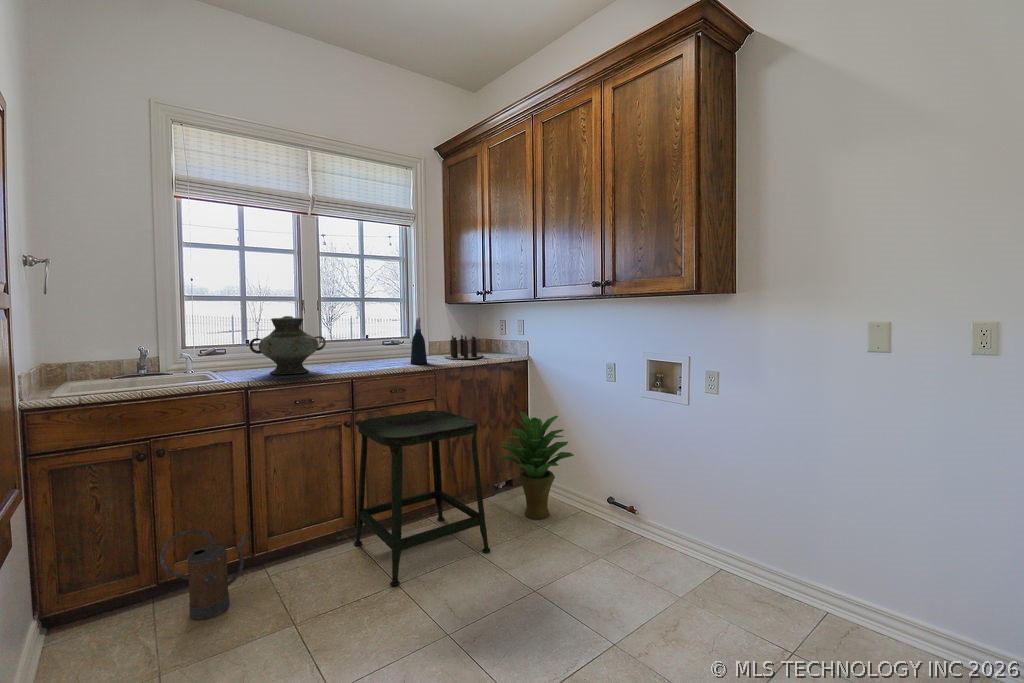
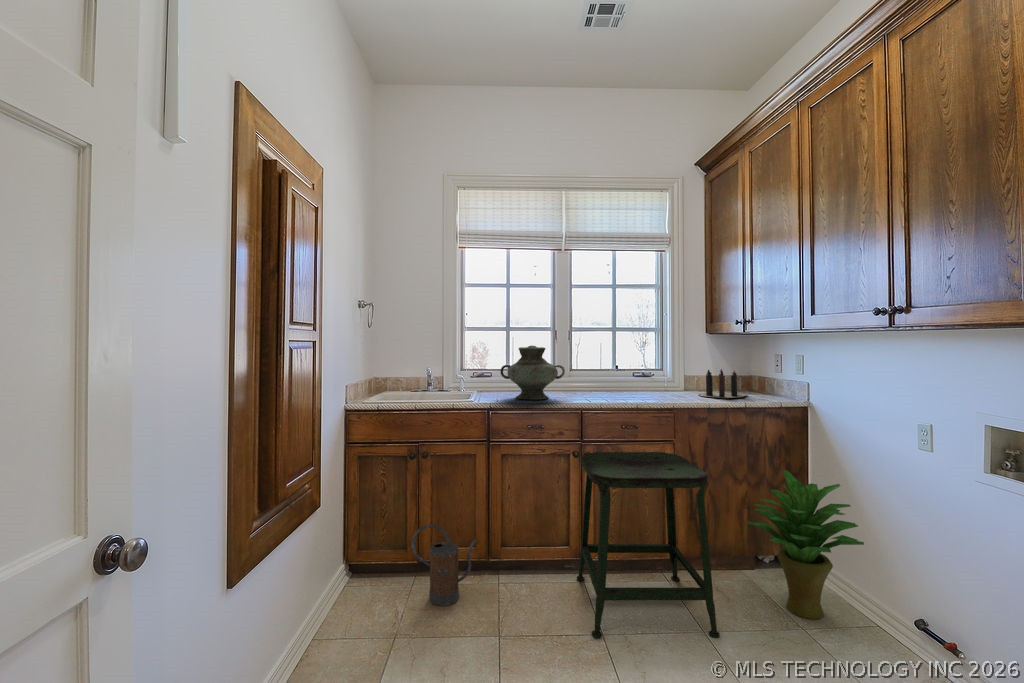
spray bottle: present [411,318,427,364] -> none [652,349,670,400]

